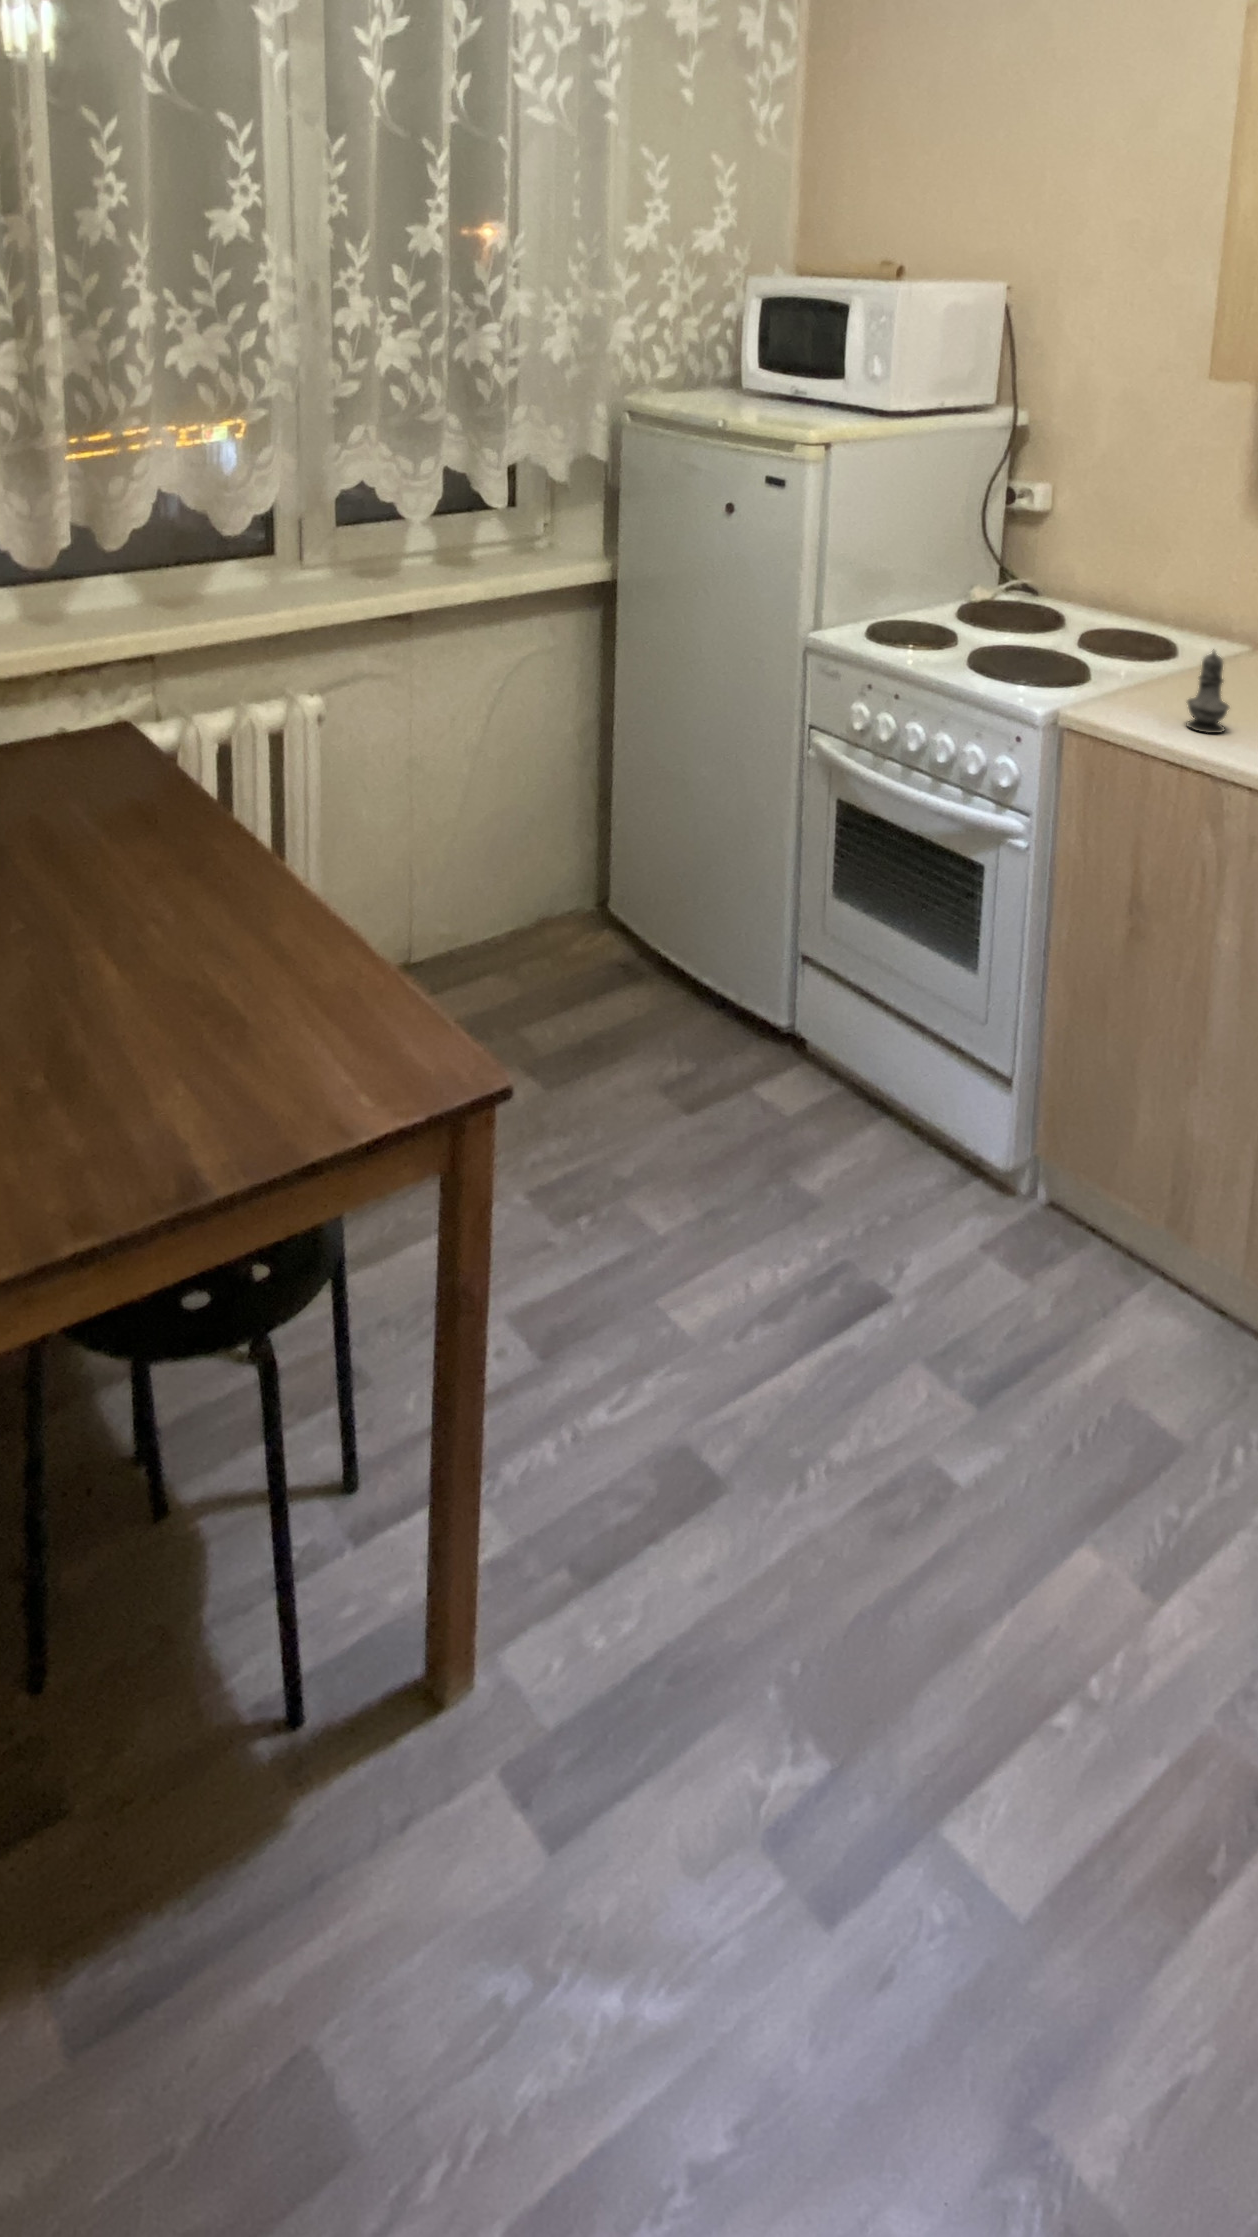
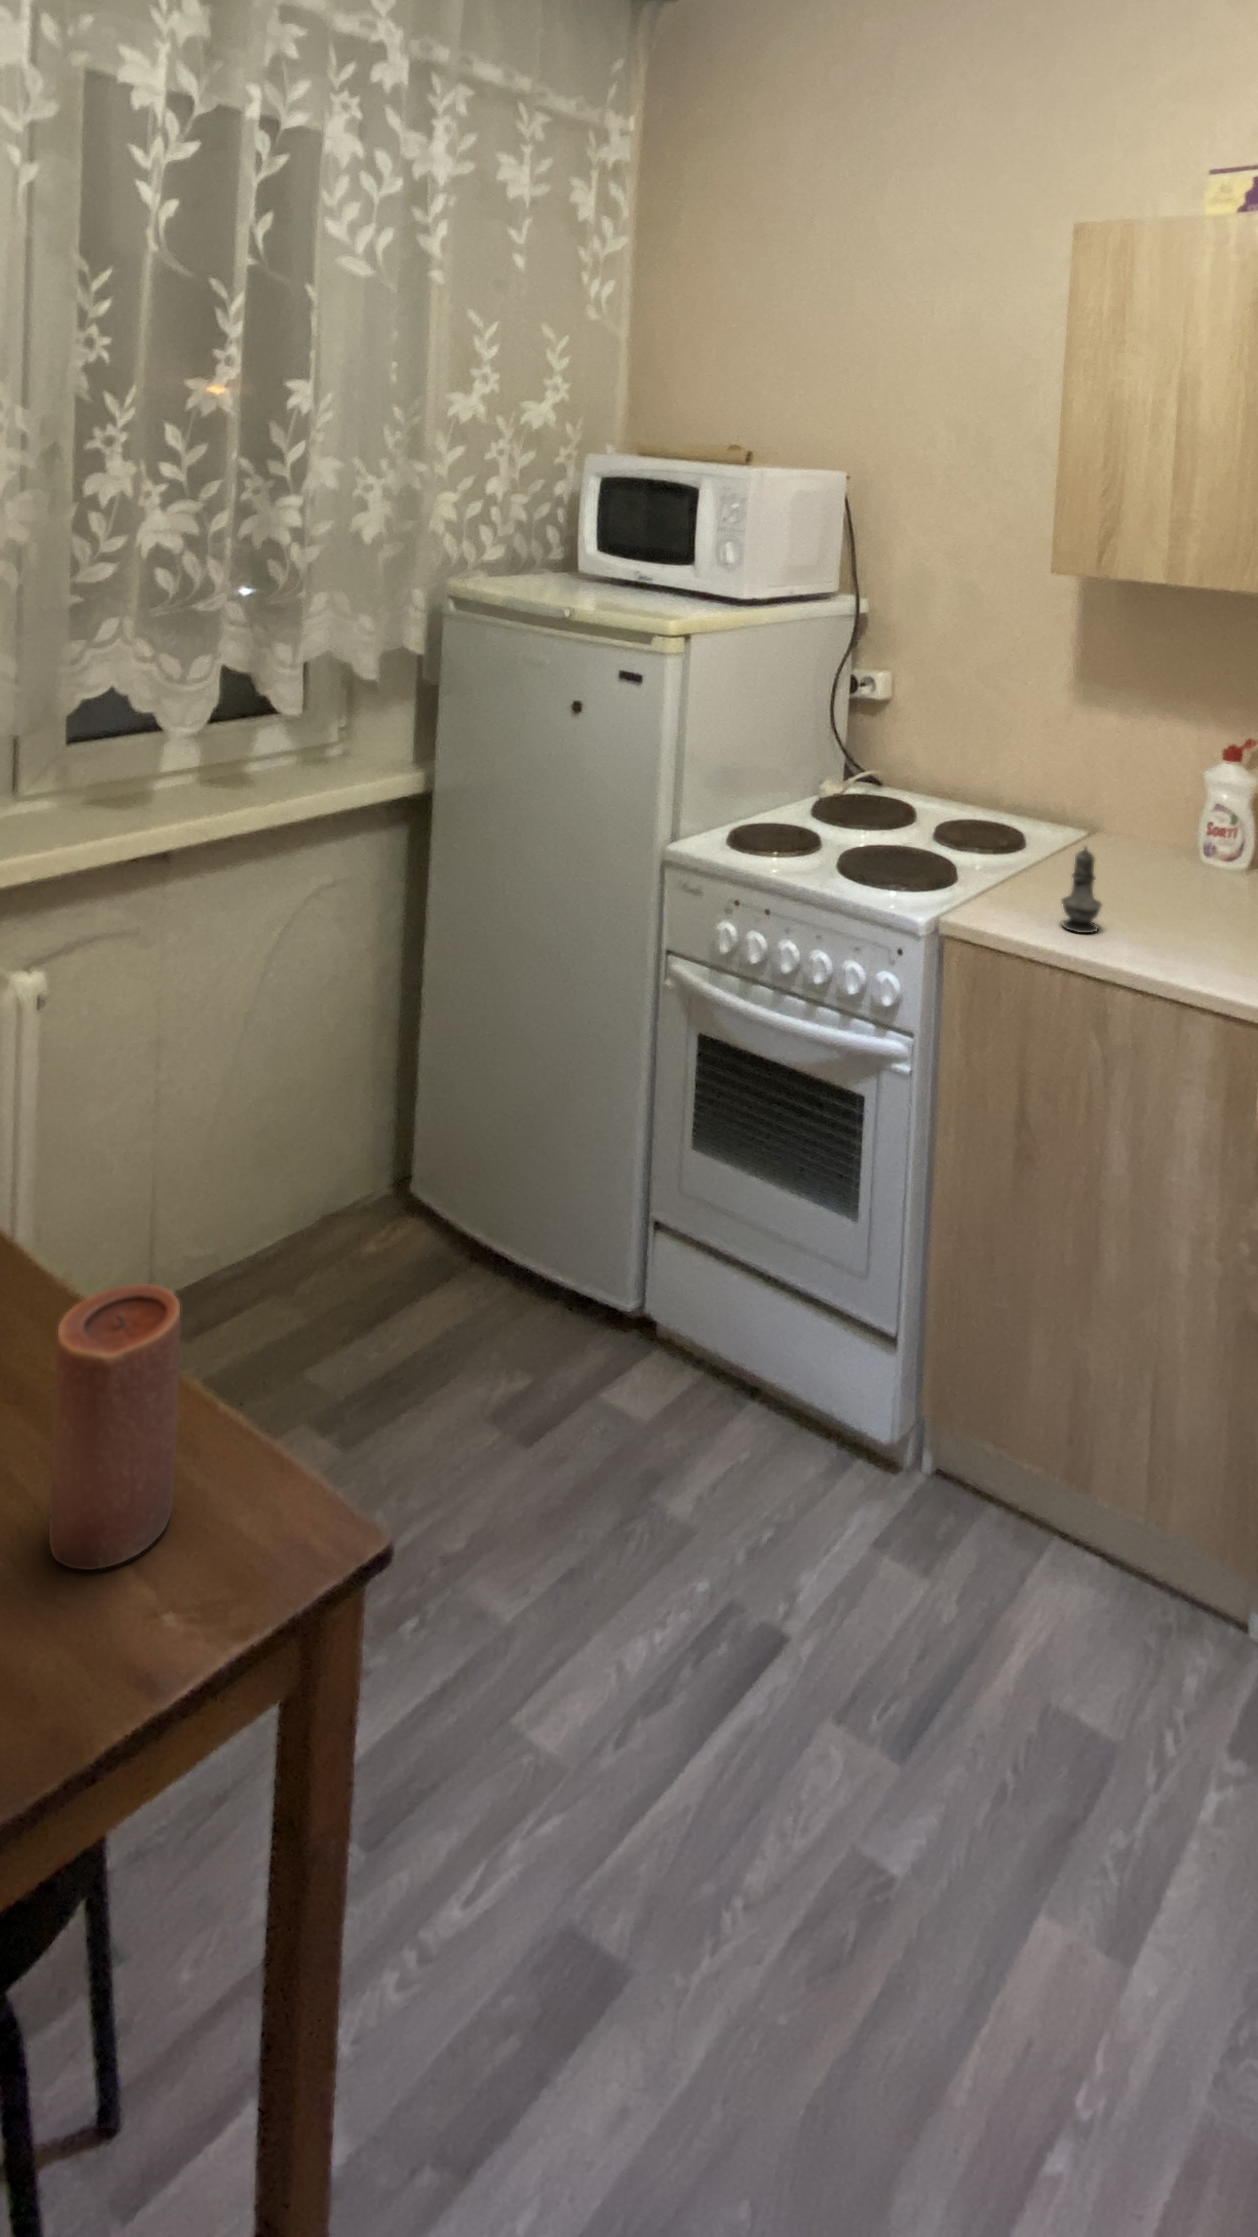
candle: none [301,891,380,1070] -> present [49,1284,181,1569]

